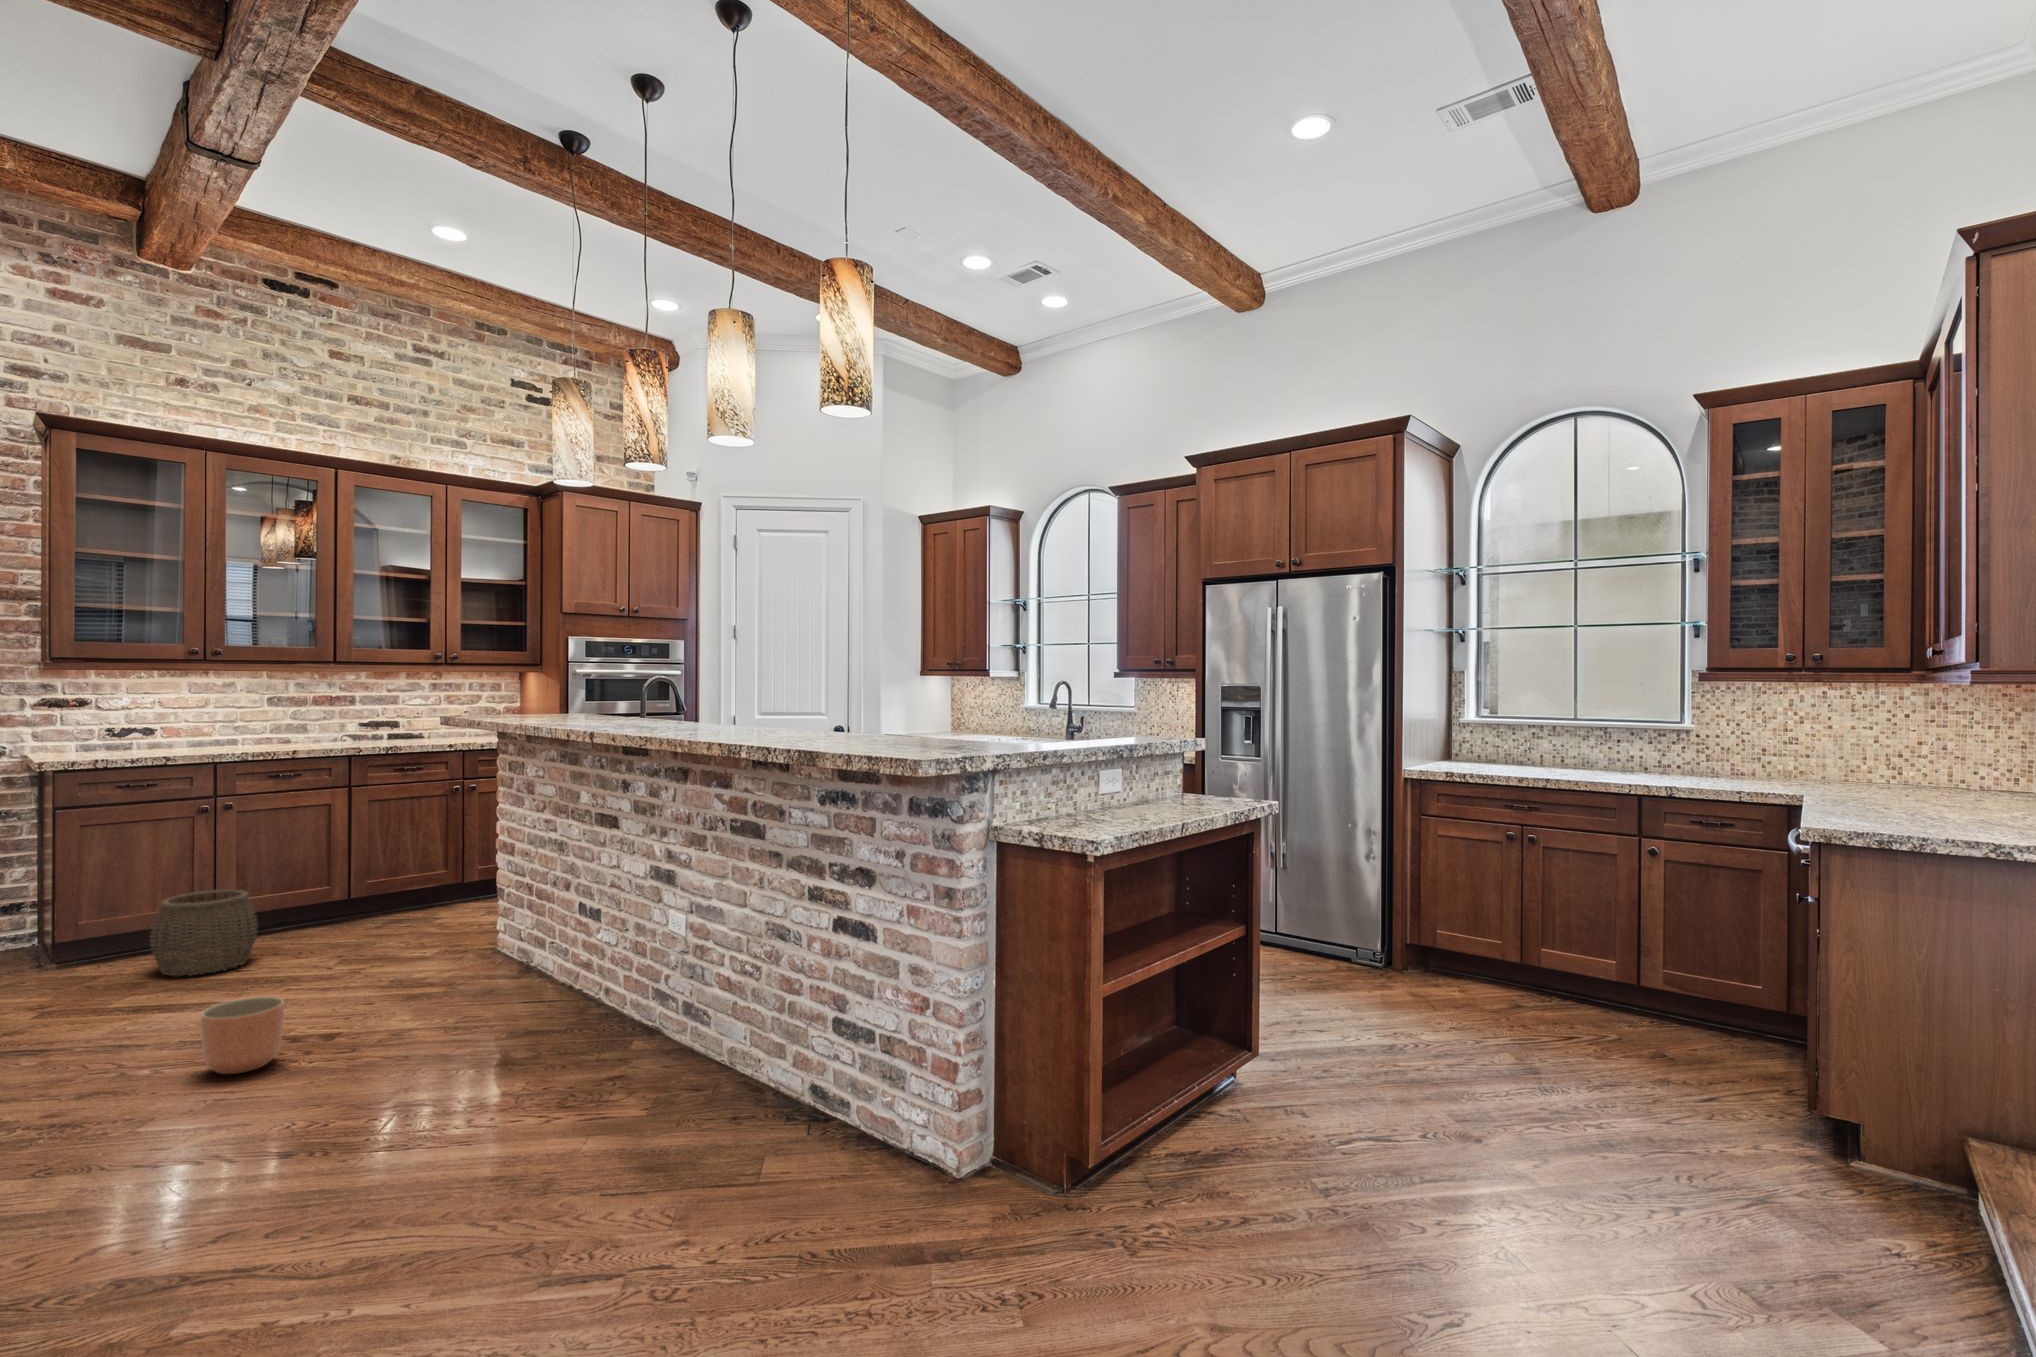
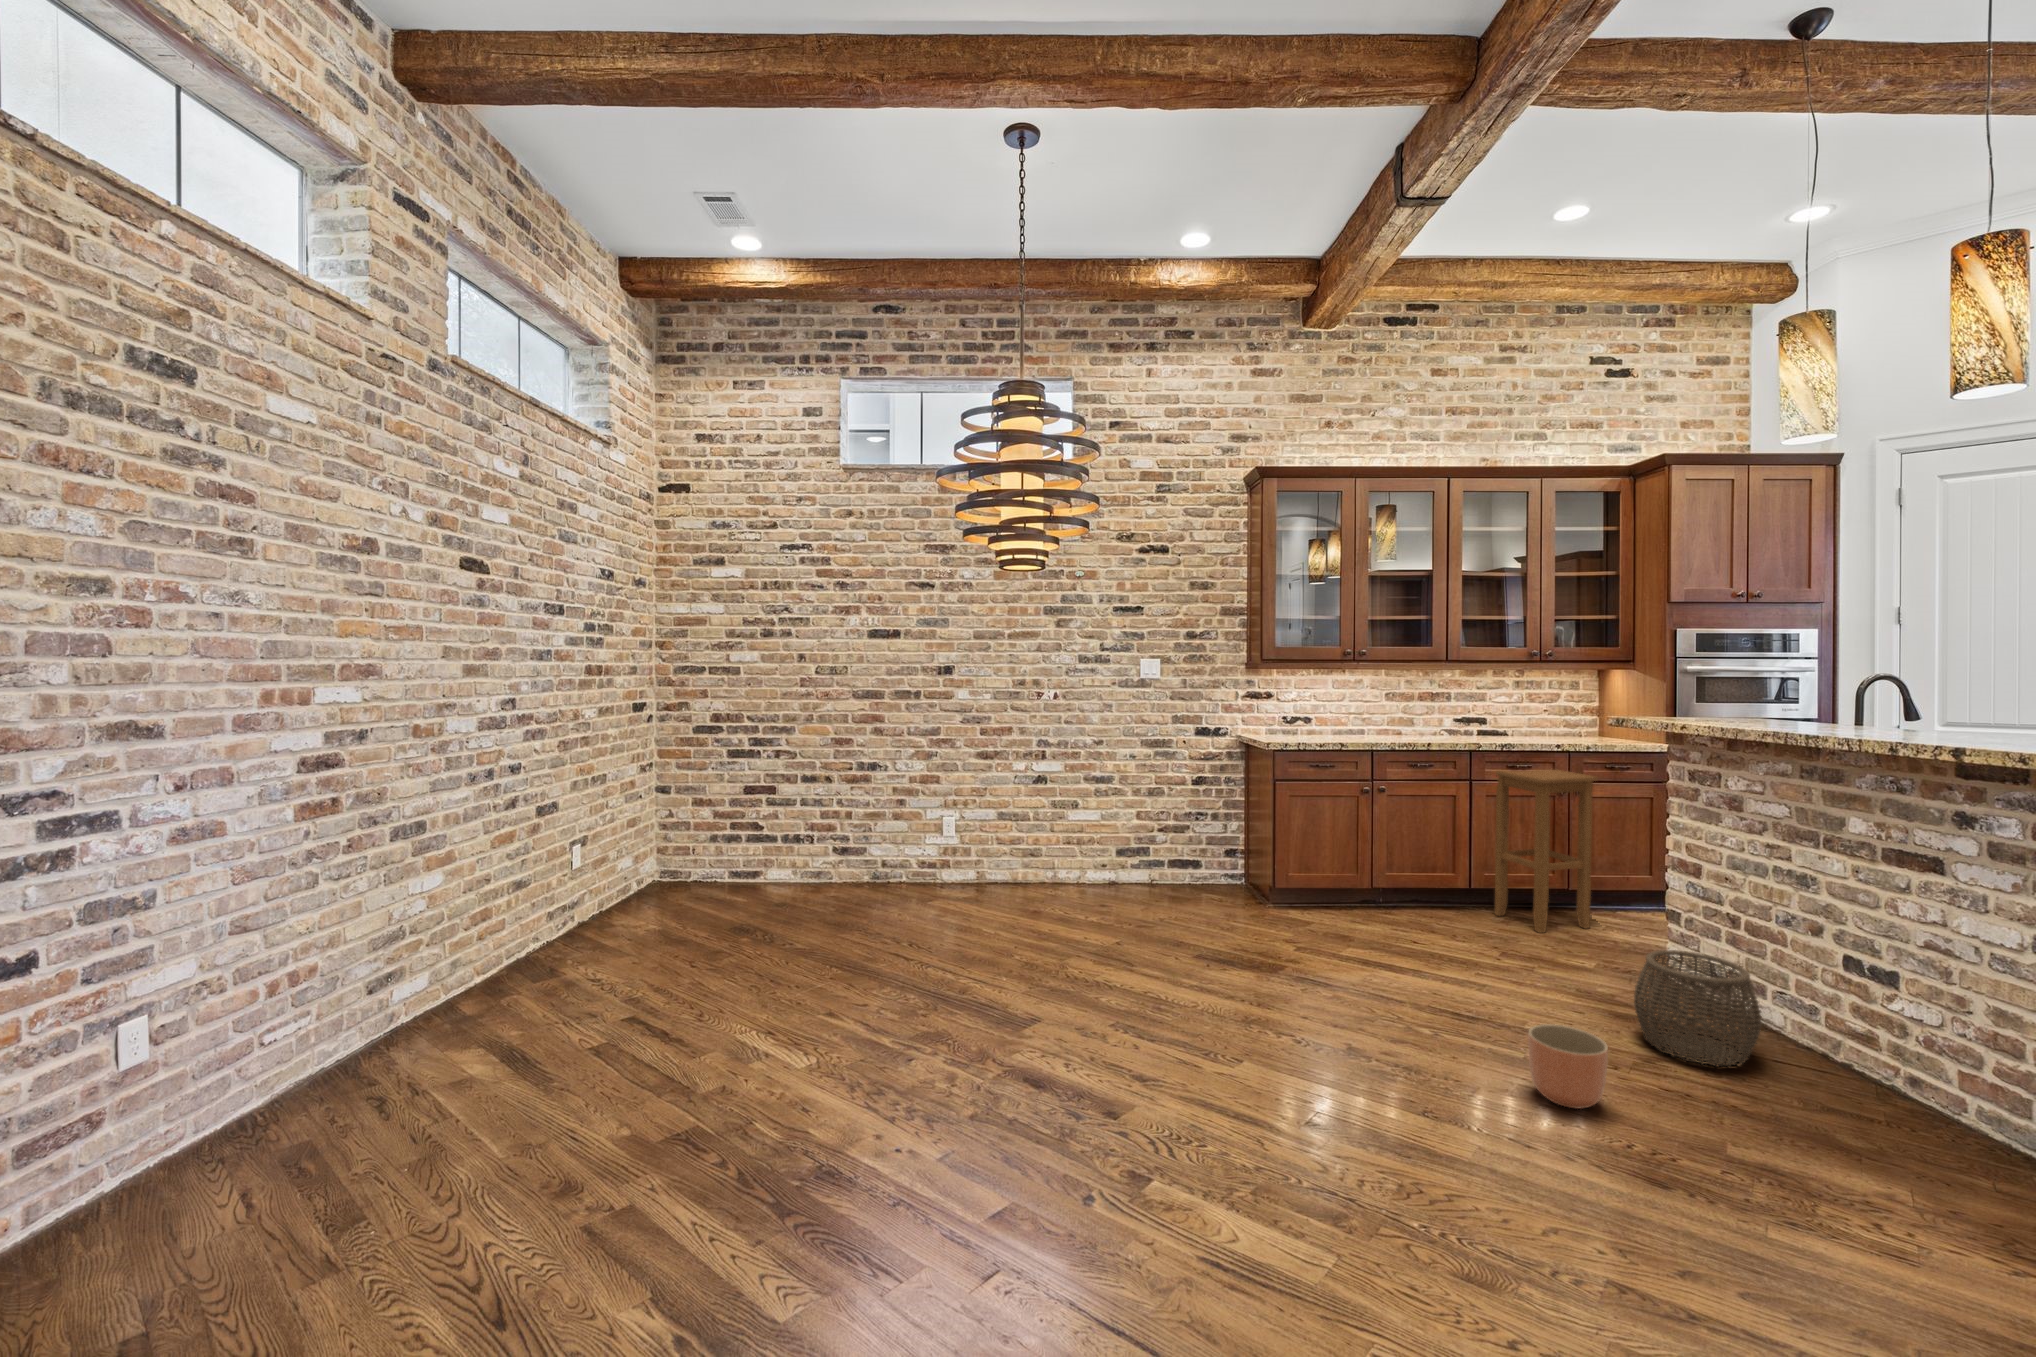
stool: none [367,768,468,932] -> present [1495,770,1598,933]
woven basket: present [150,890,257,976] -> present [1634,950,1762,1067]

